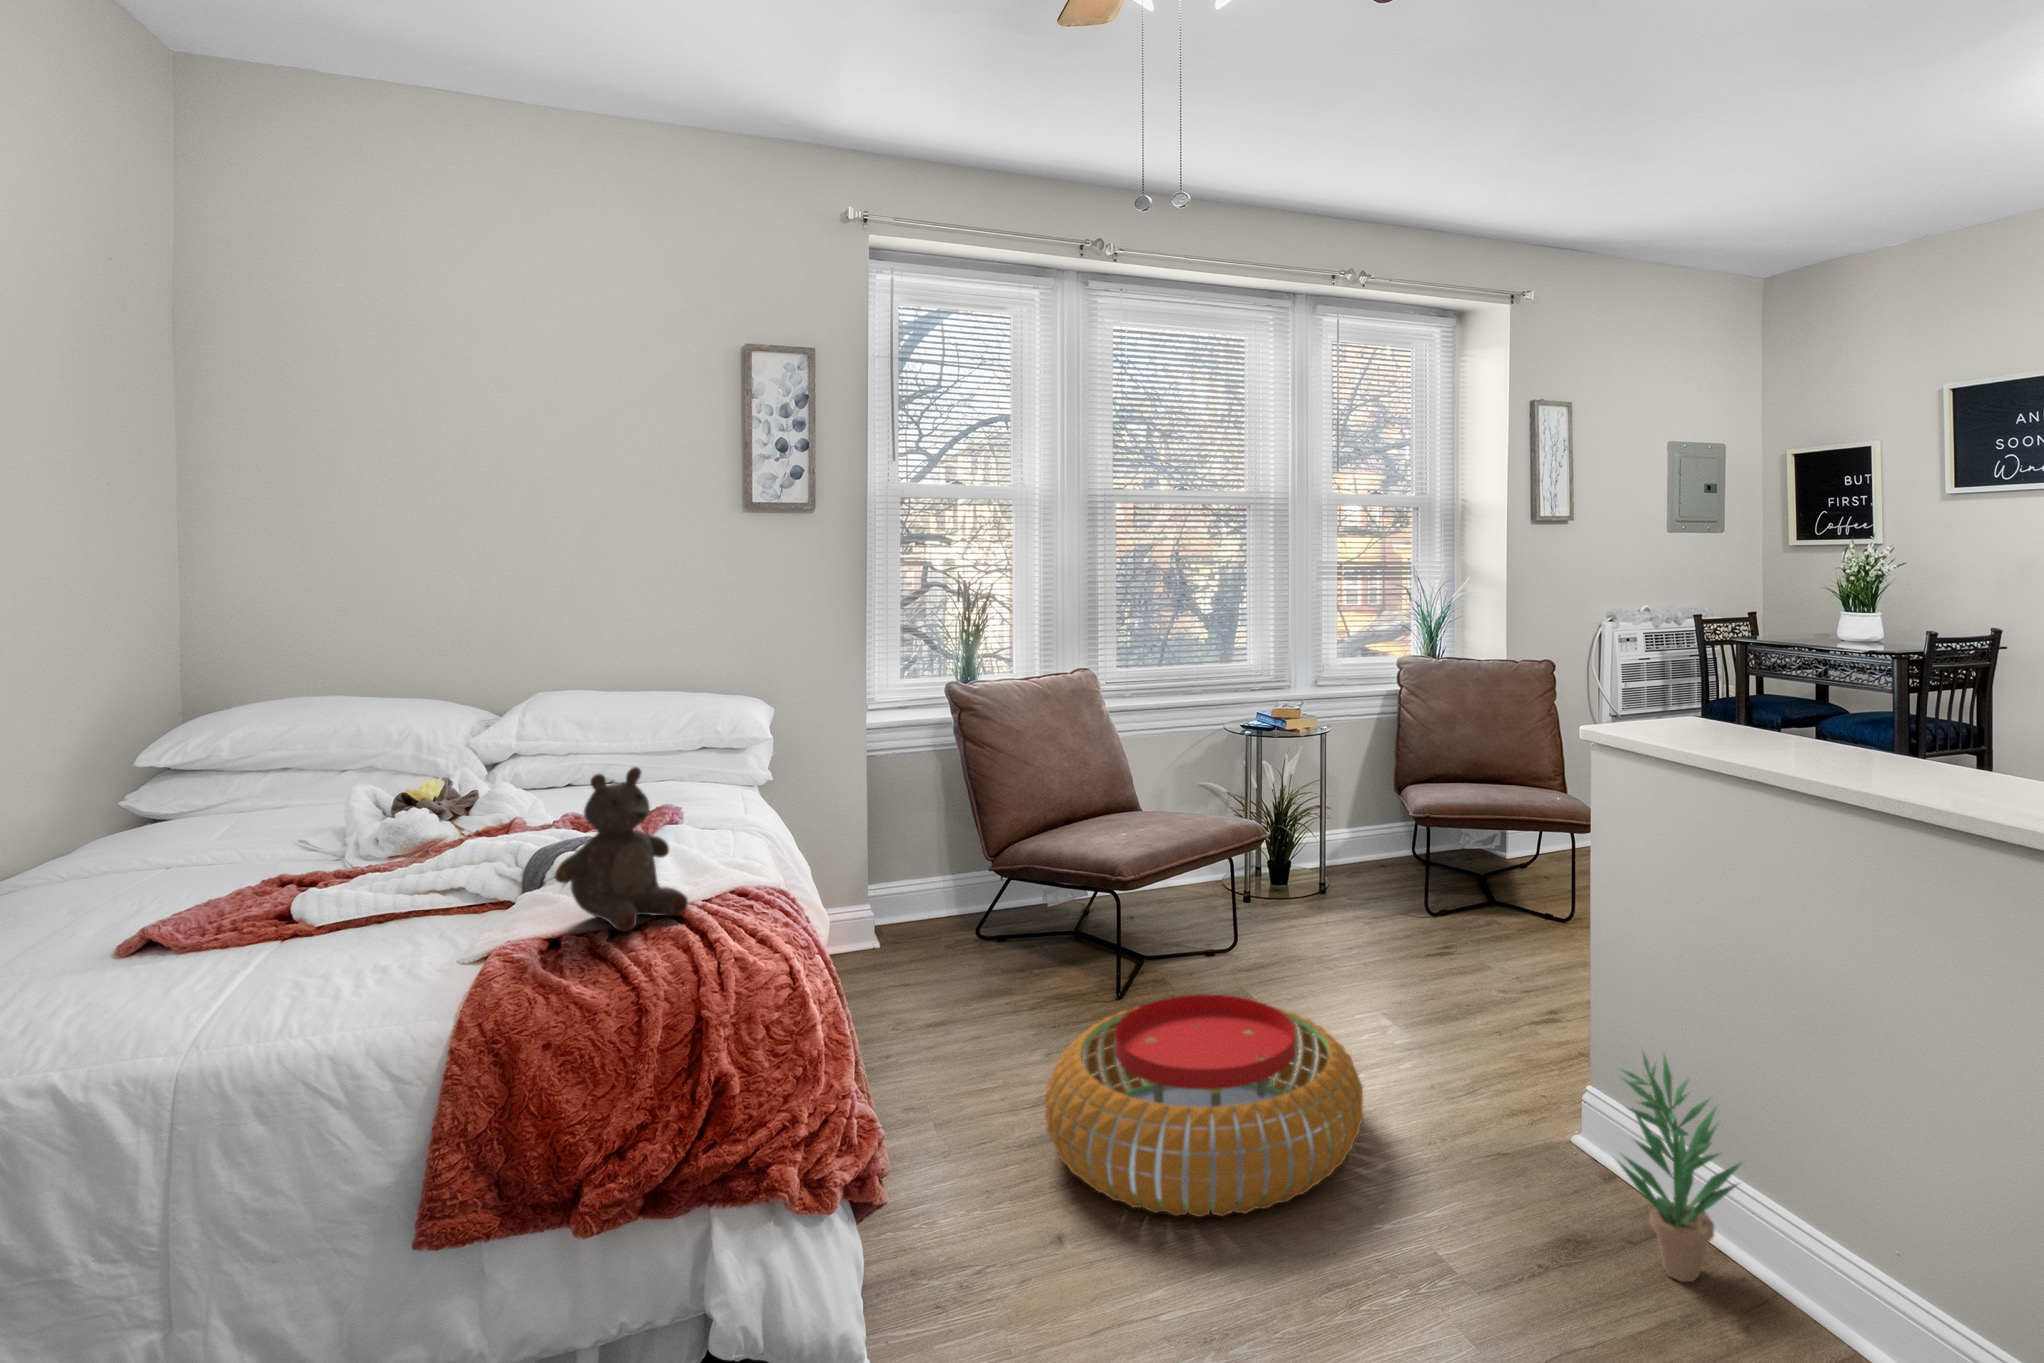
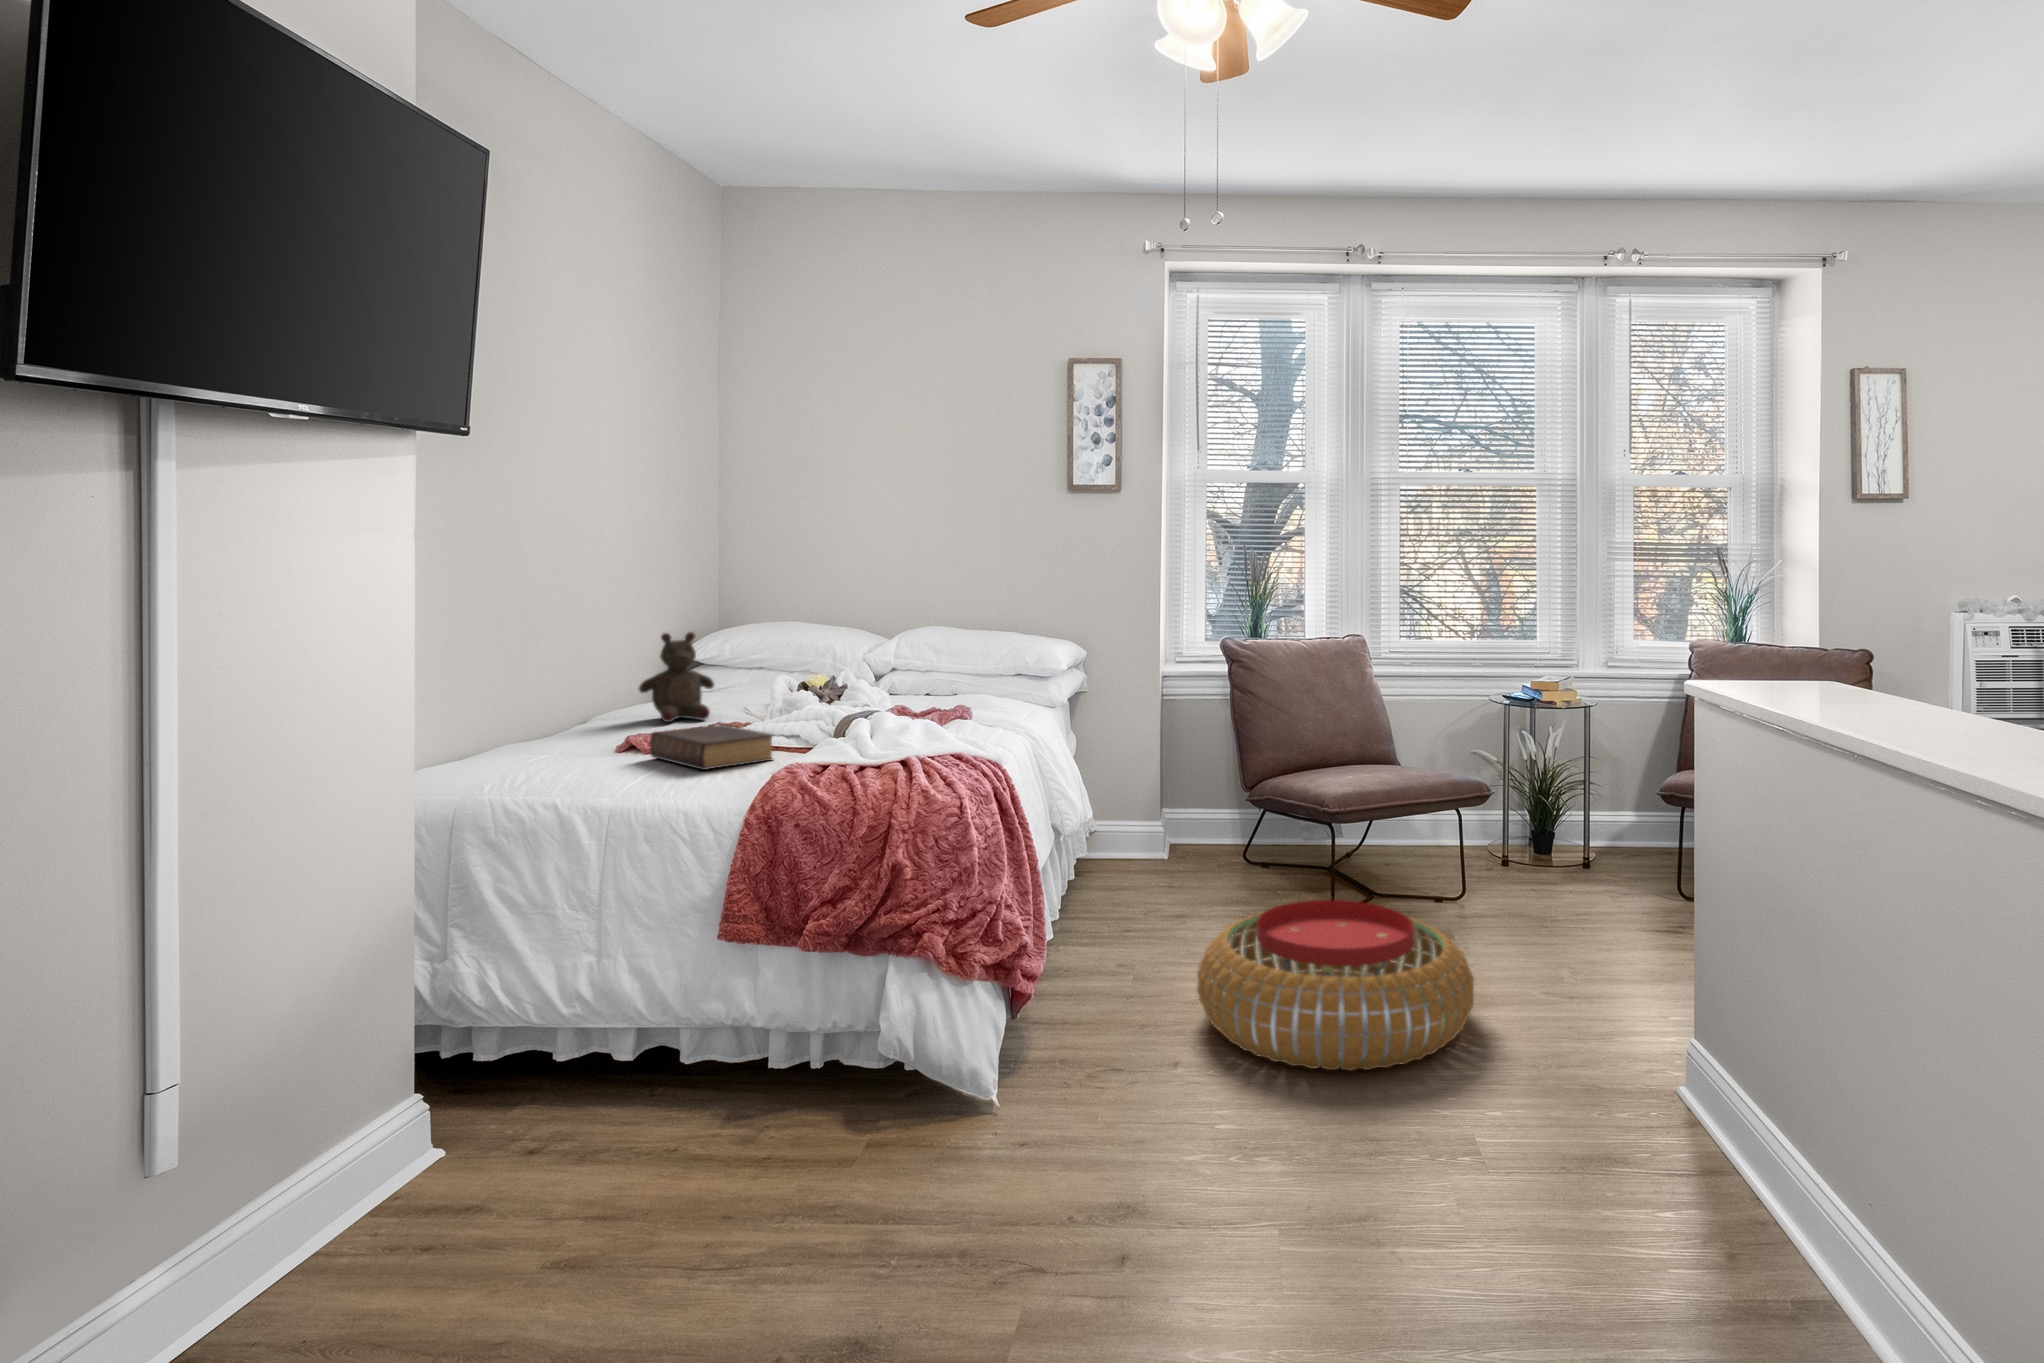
stuffed bear: present [555,767,688,931] -> present [639,632,714,722]
book: none [230,887,464,976] -> present [650,724,773,770]
potted plant: present [1618,1053,1741,1282] -> none [1629,964,1755,1191]

